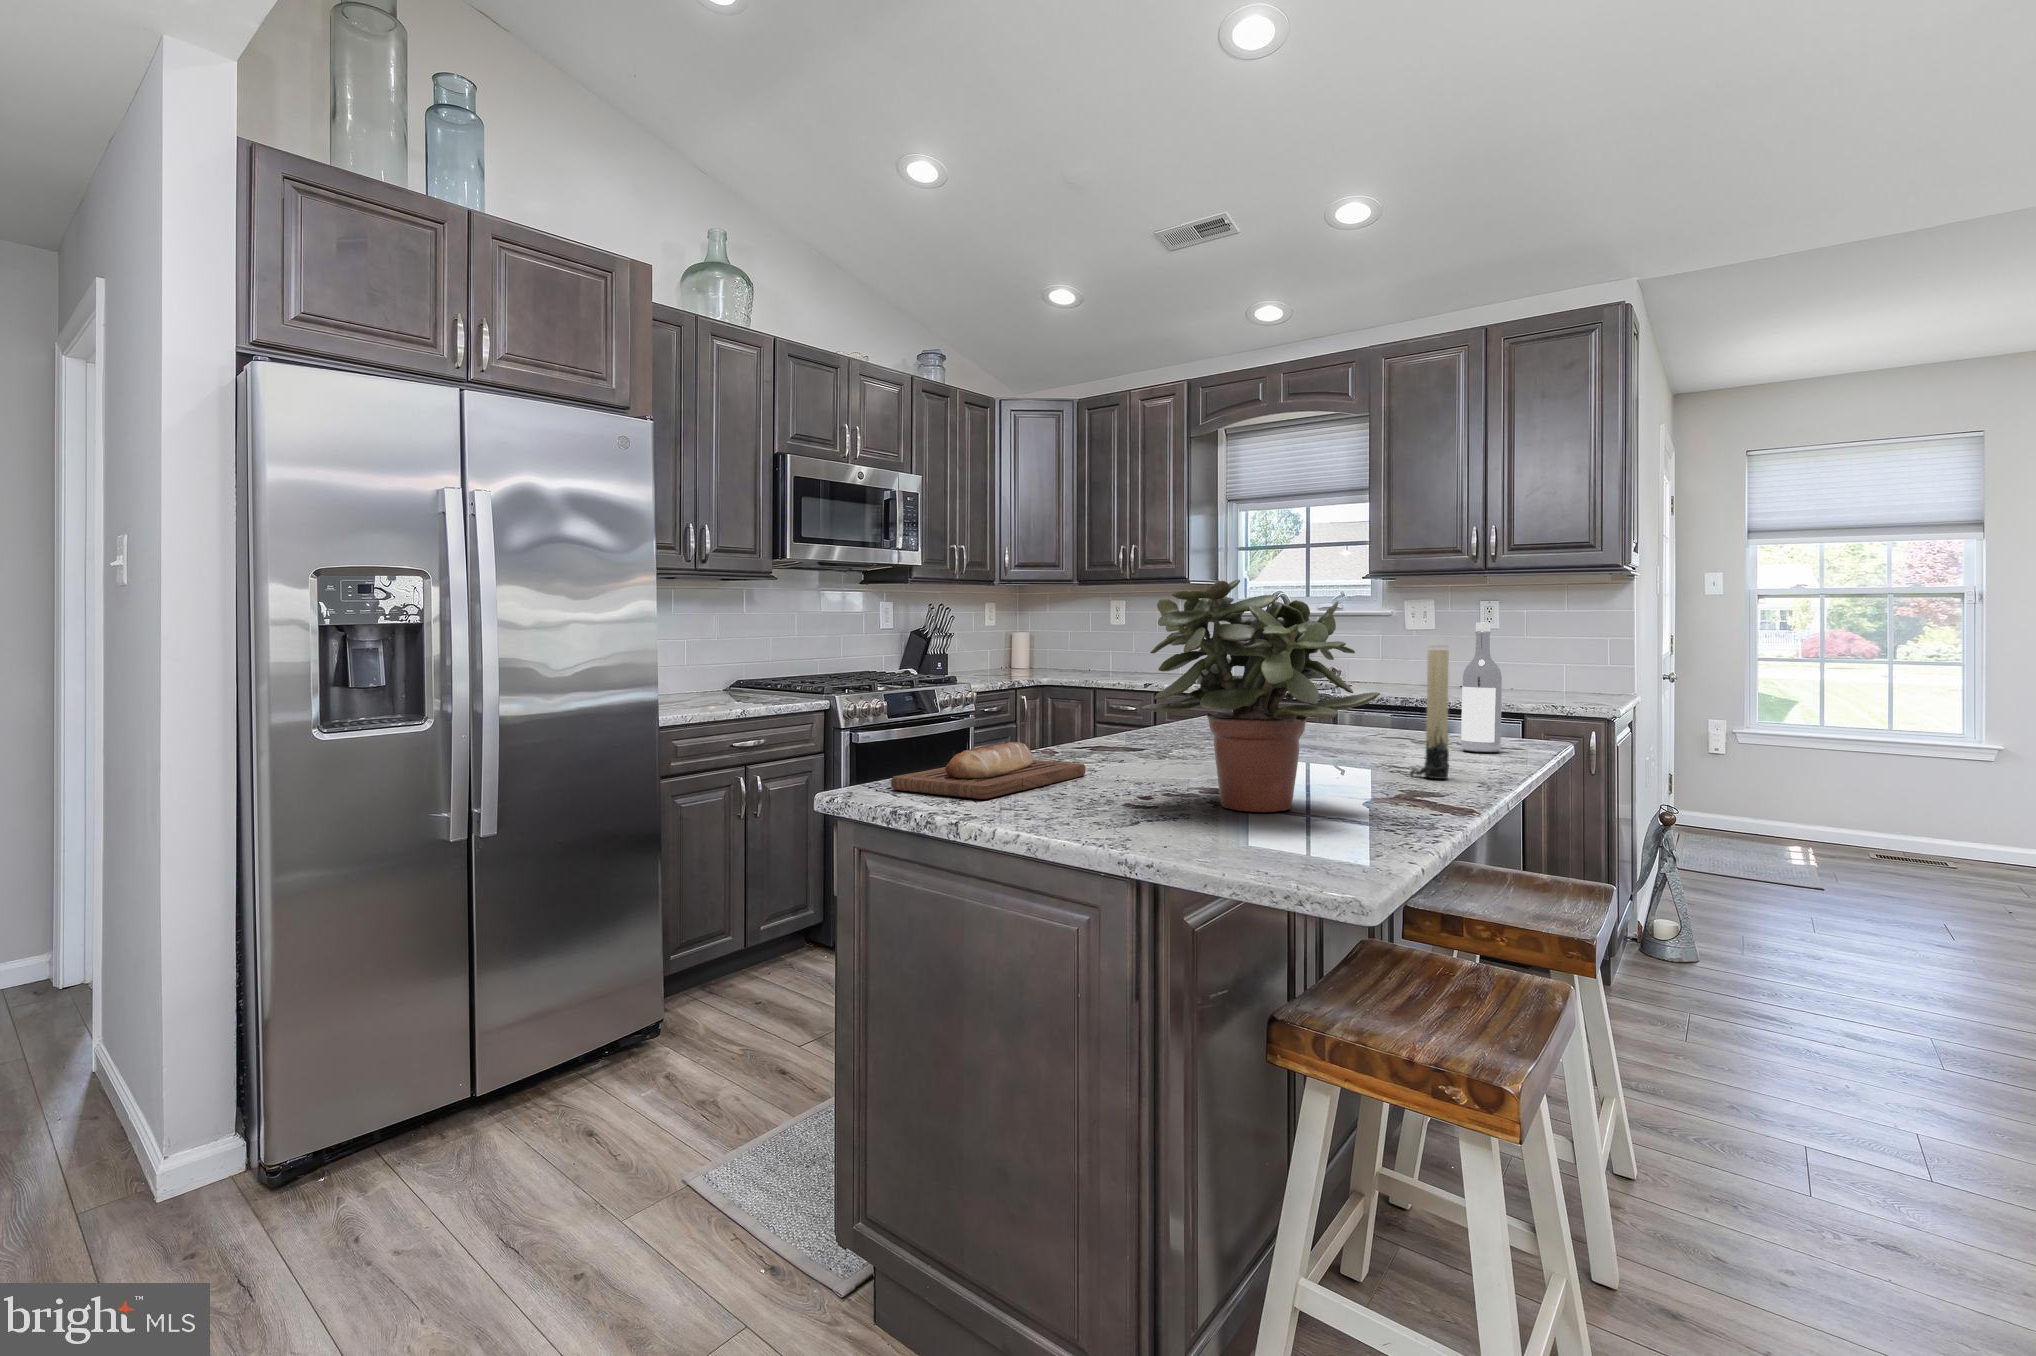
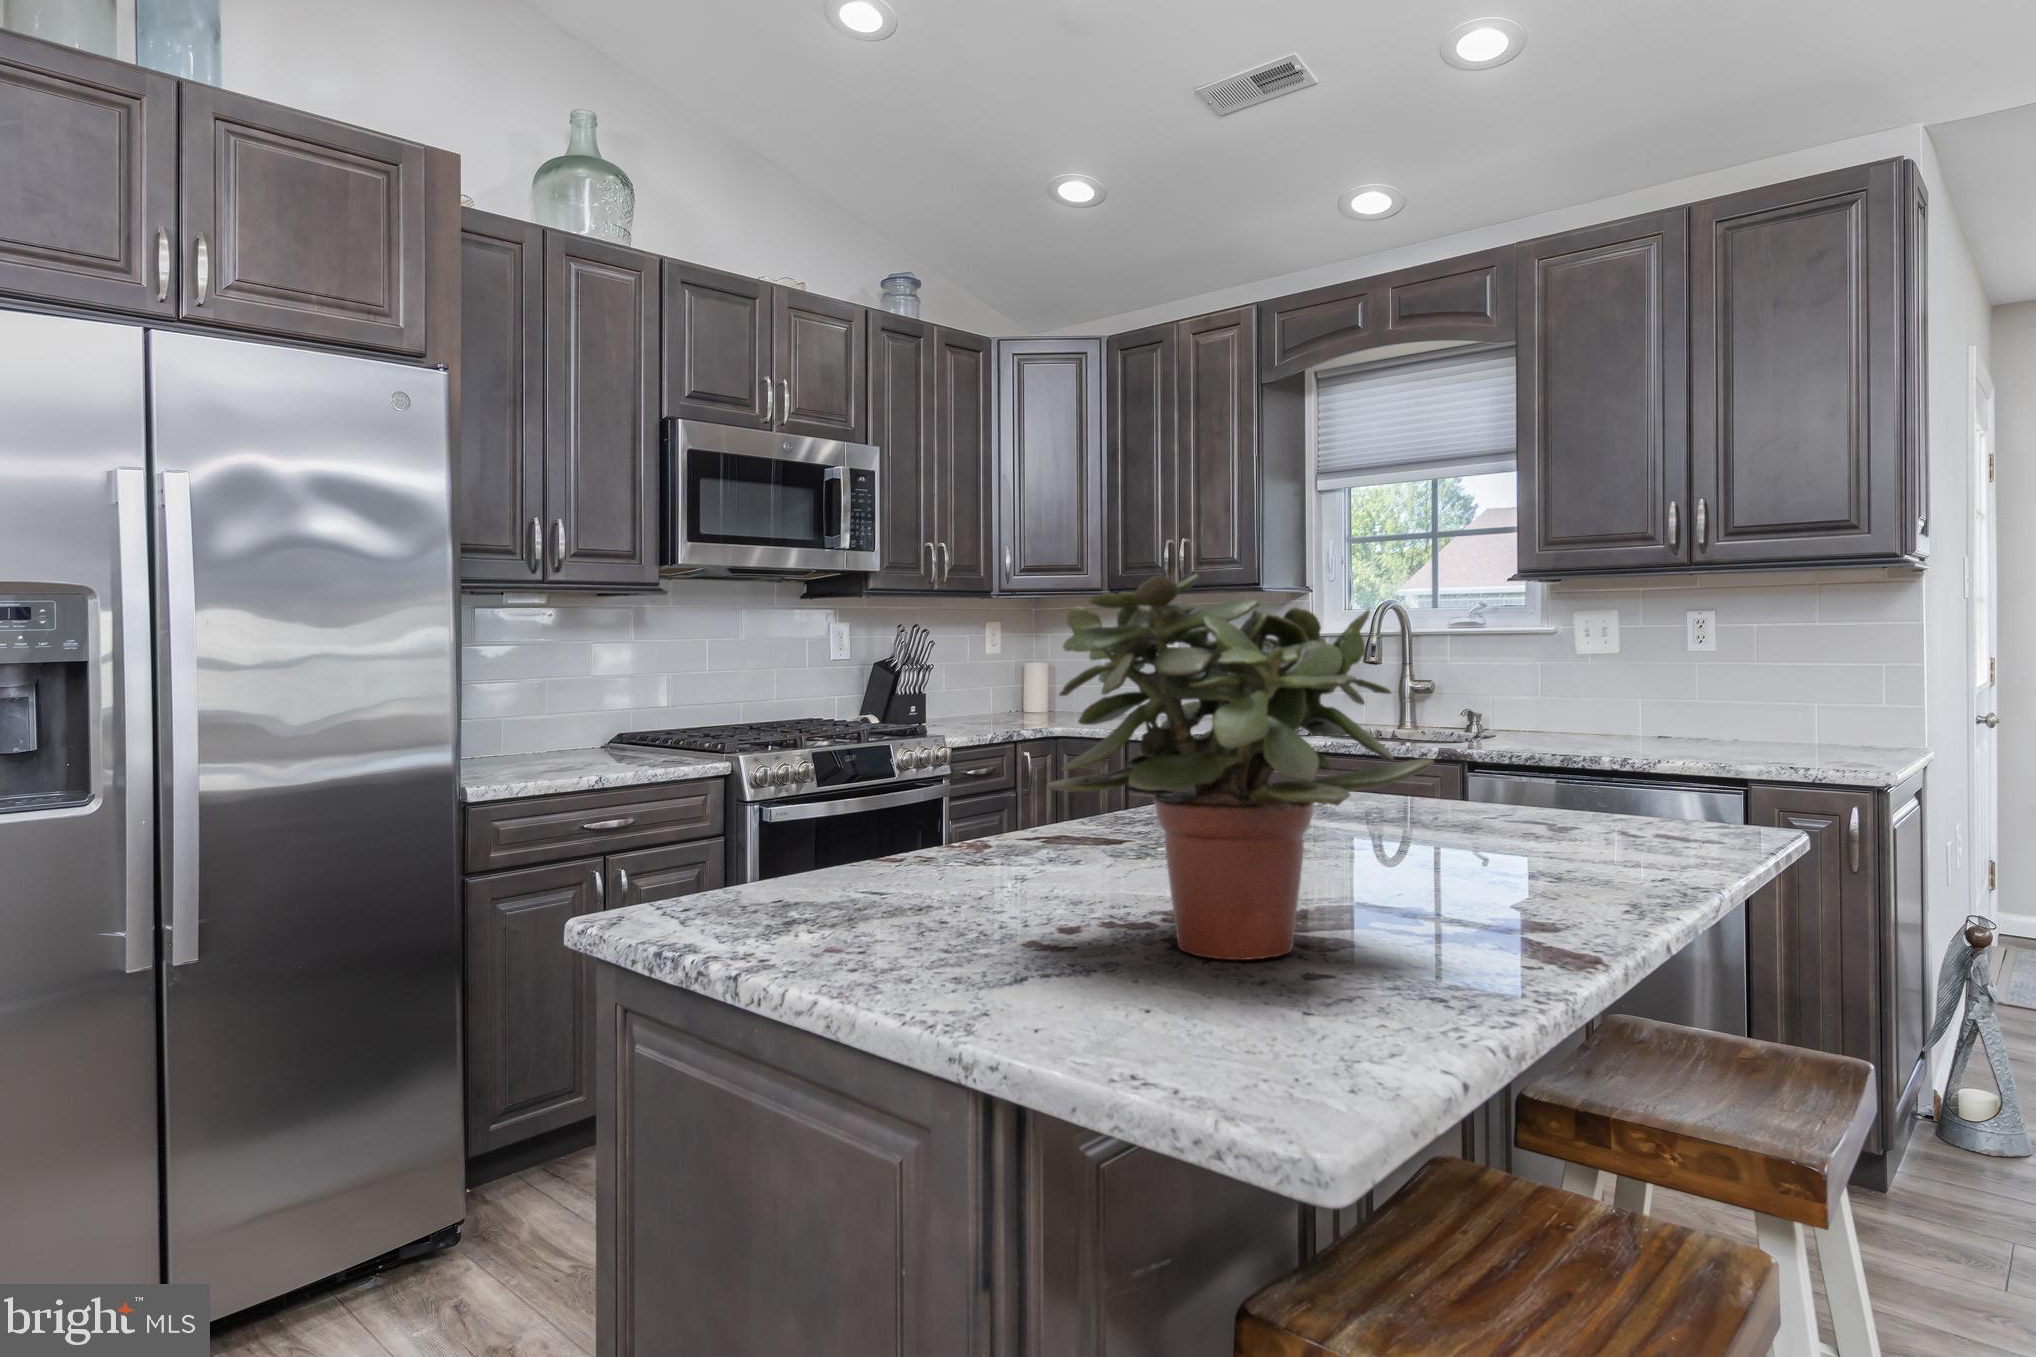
wine bottle: present [1461,622,1502,752] -> none [1626,642,1687,844]
candle: present [1410,645,1449,779] -> none [1522,678,1585,894]
bread loaf: present [891,742,1086,799] -> none [679,833,1006,931]

